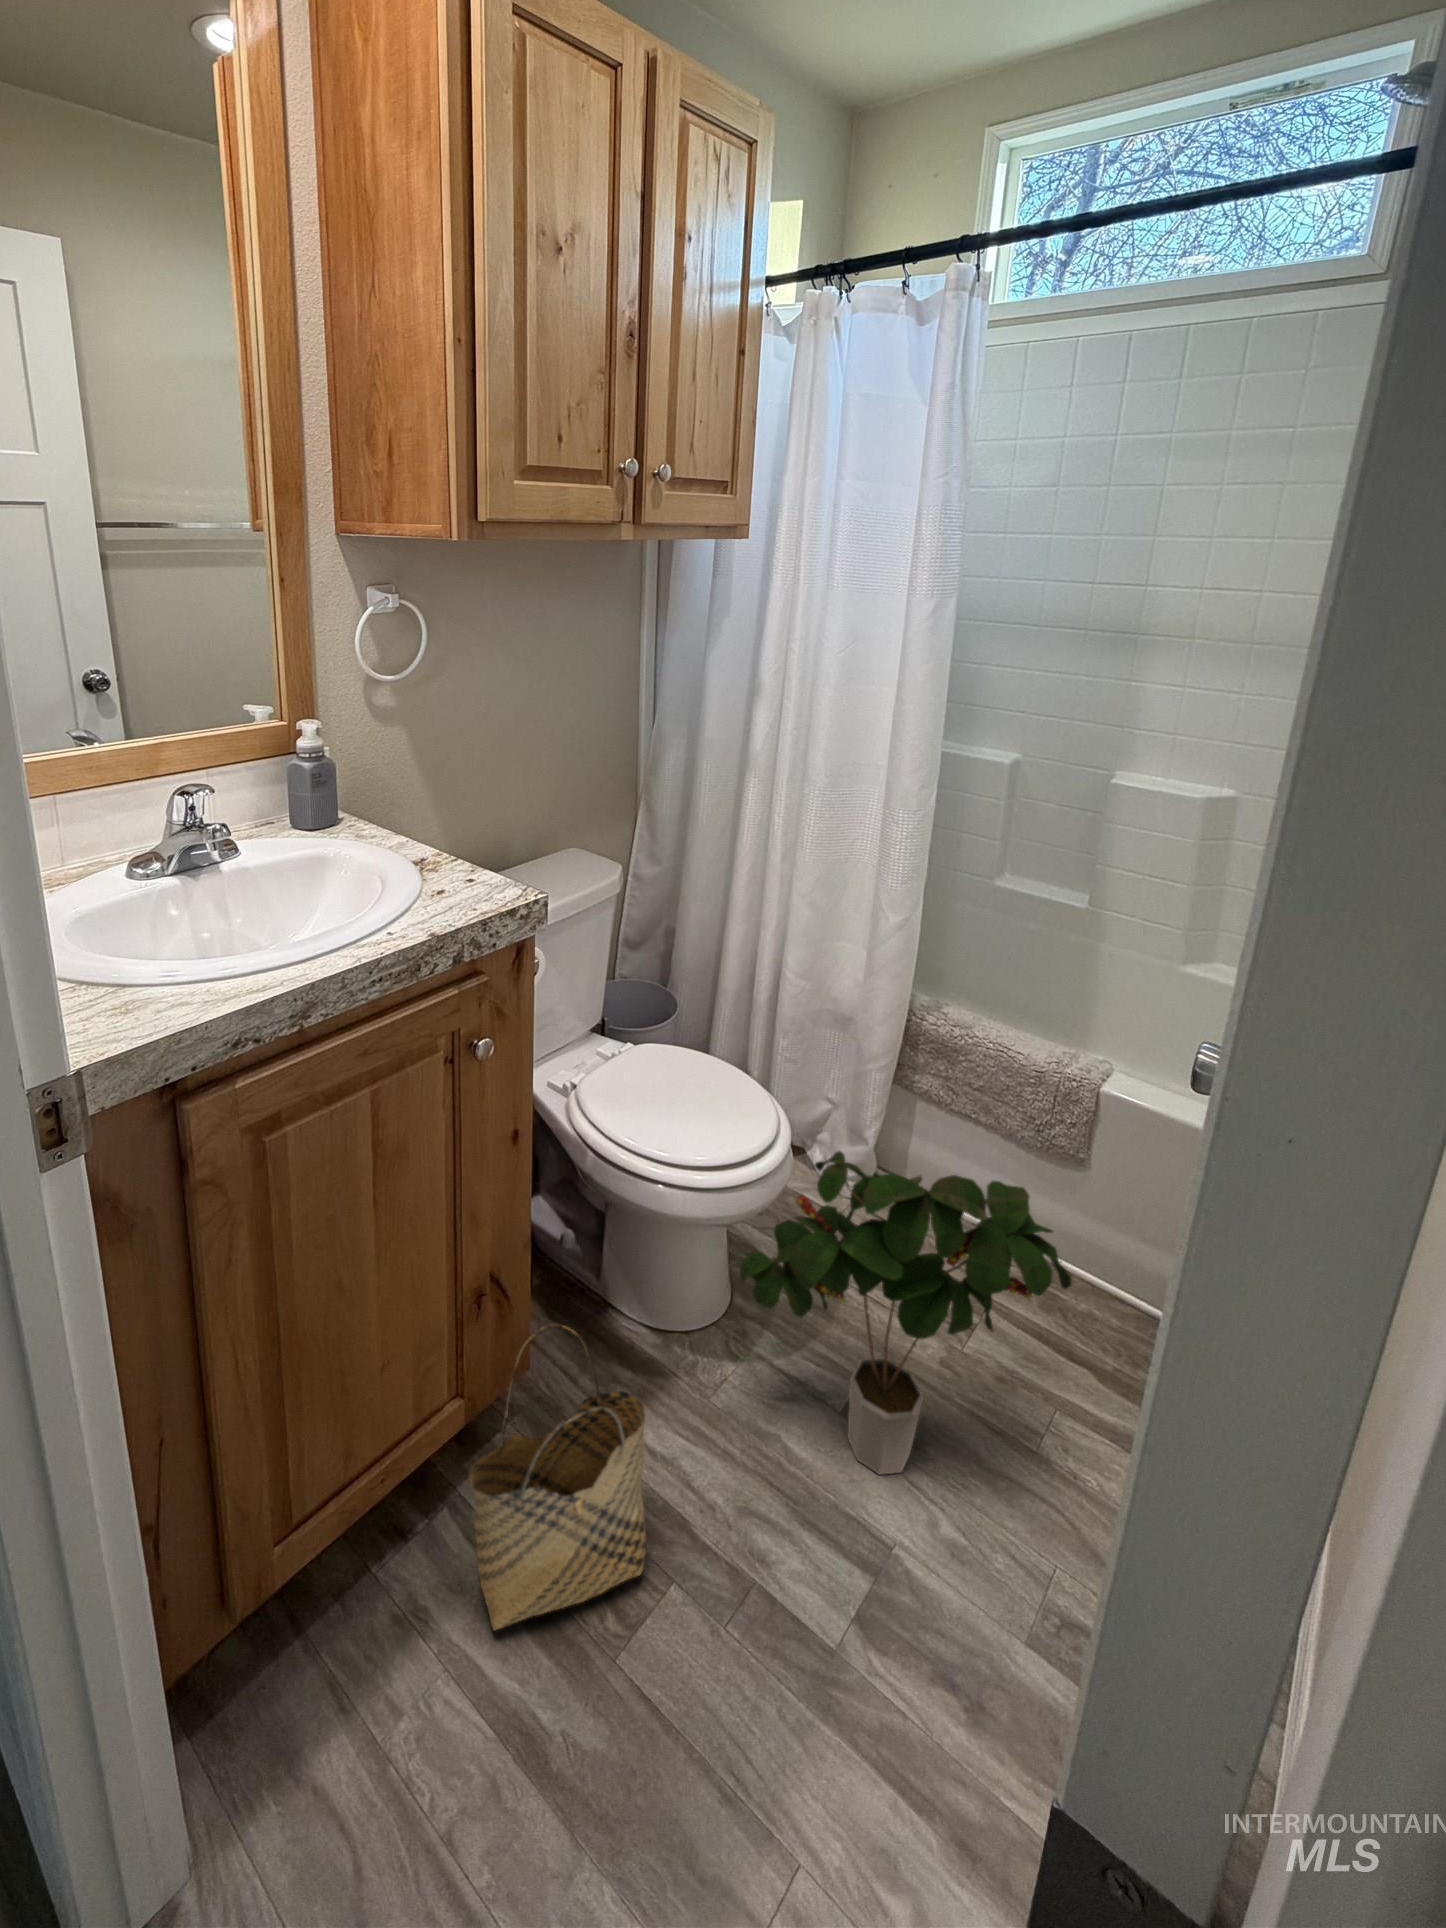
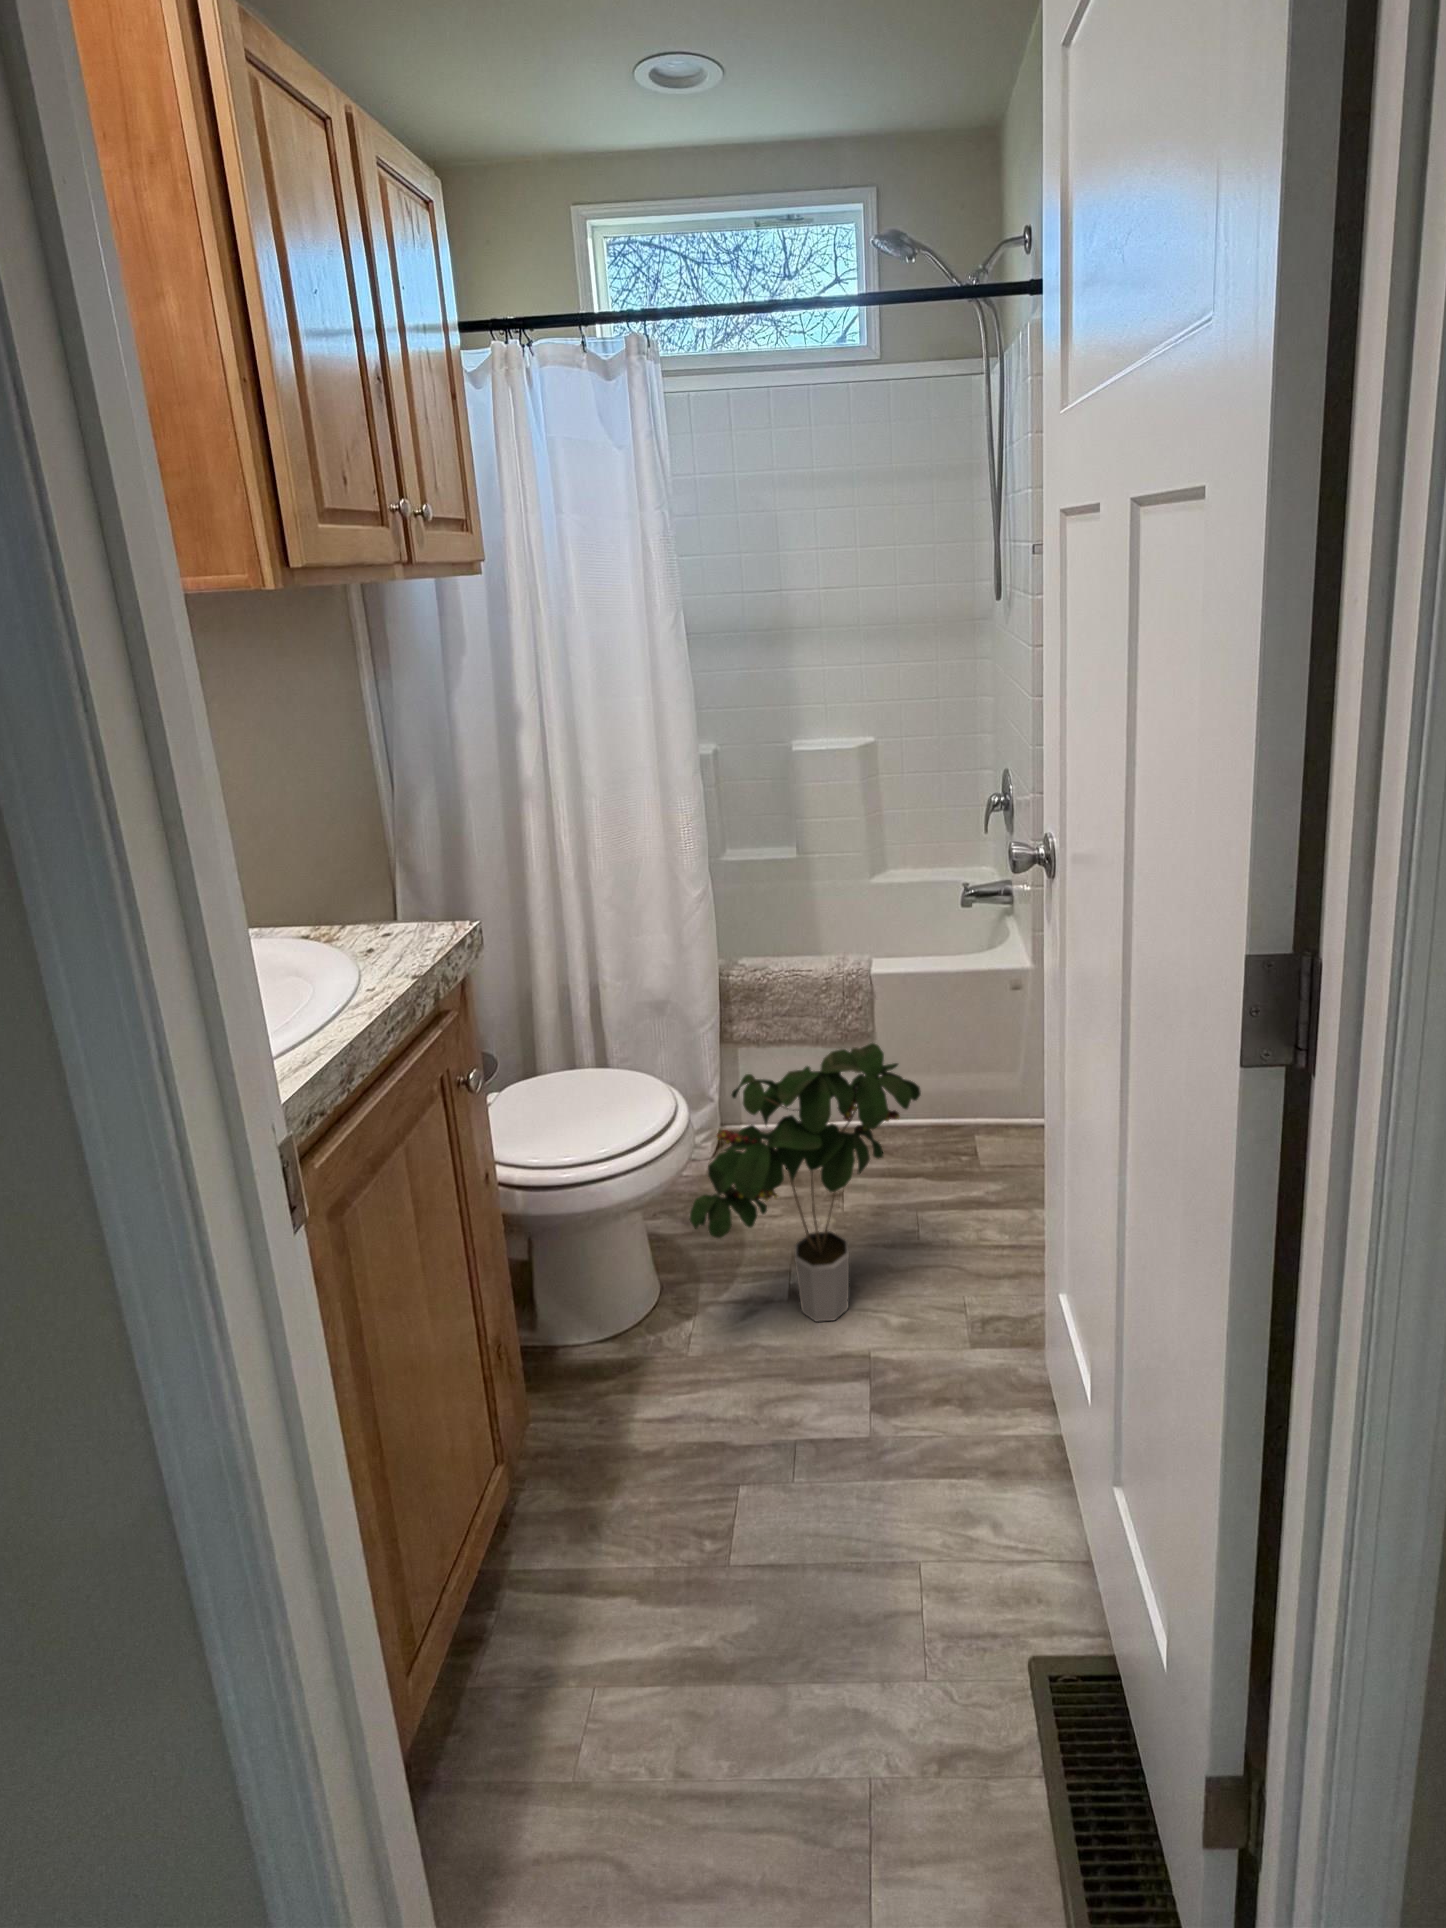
woven basket: present [470,1323,646,1630] -> none [558,1324,713,1631]

